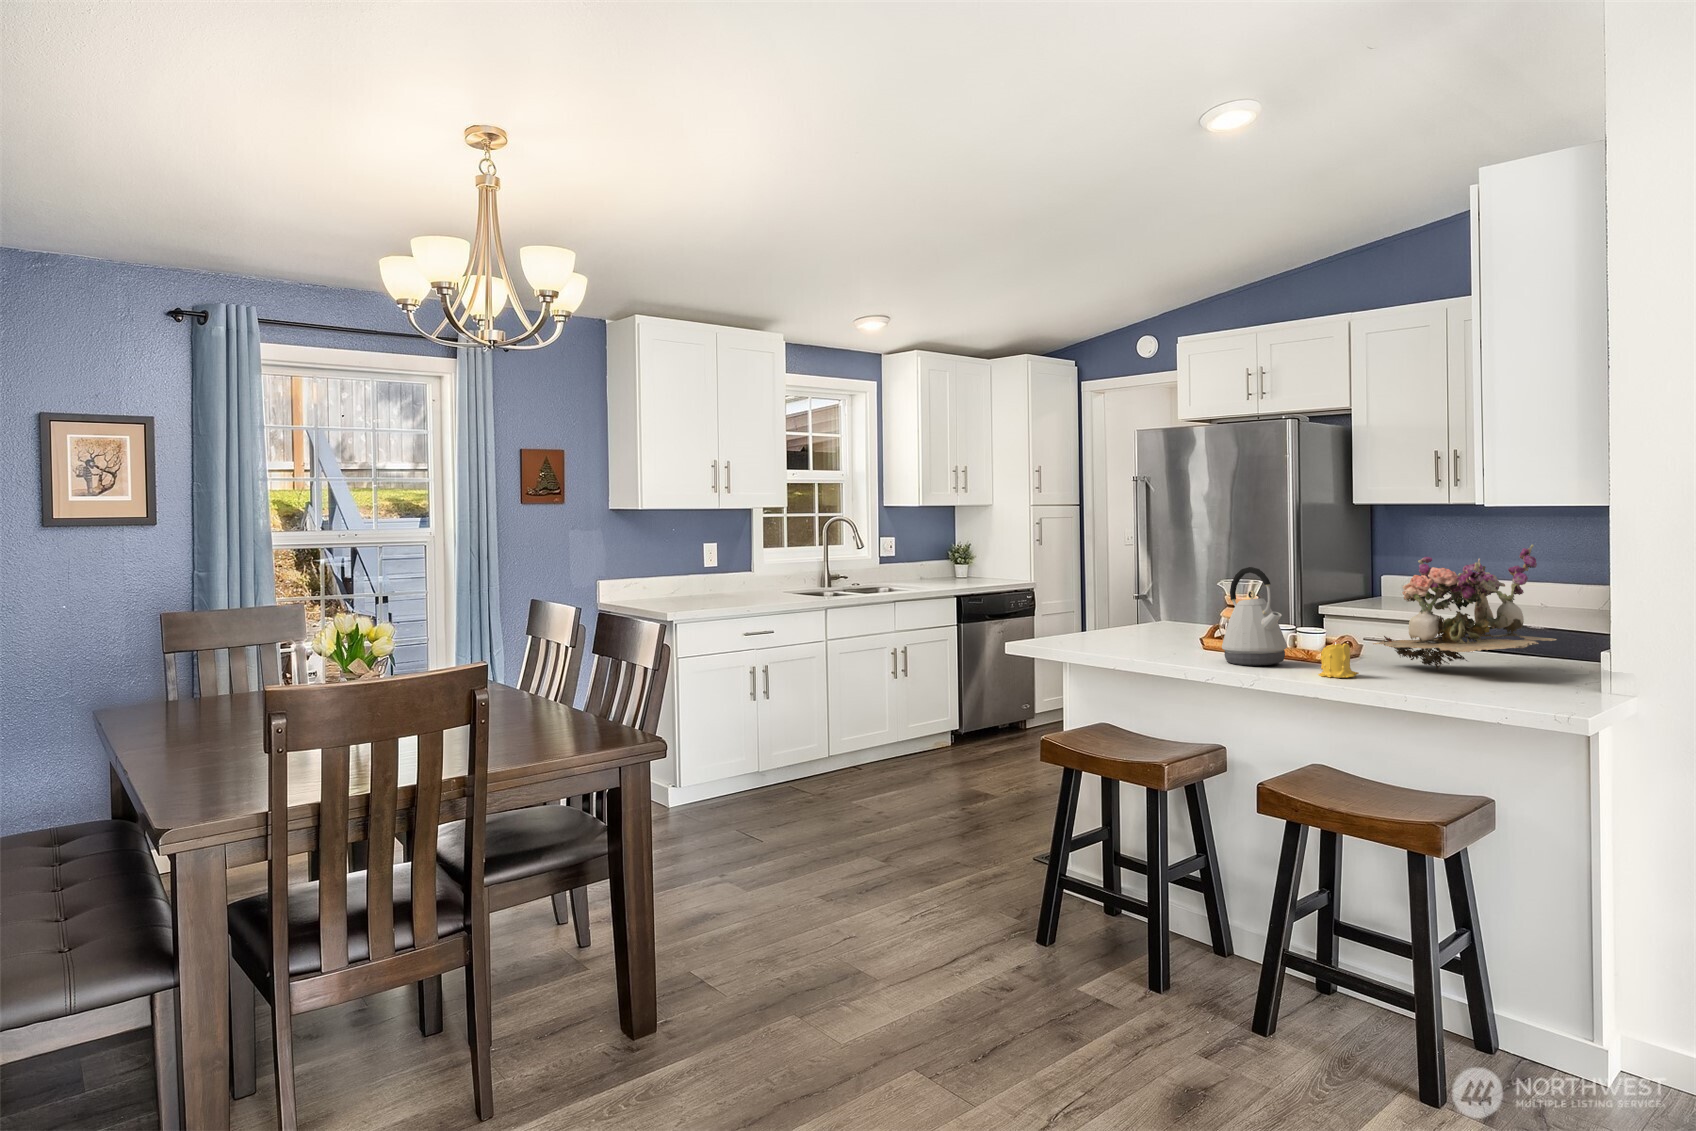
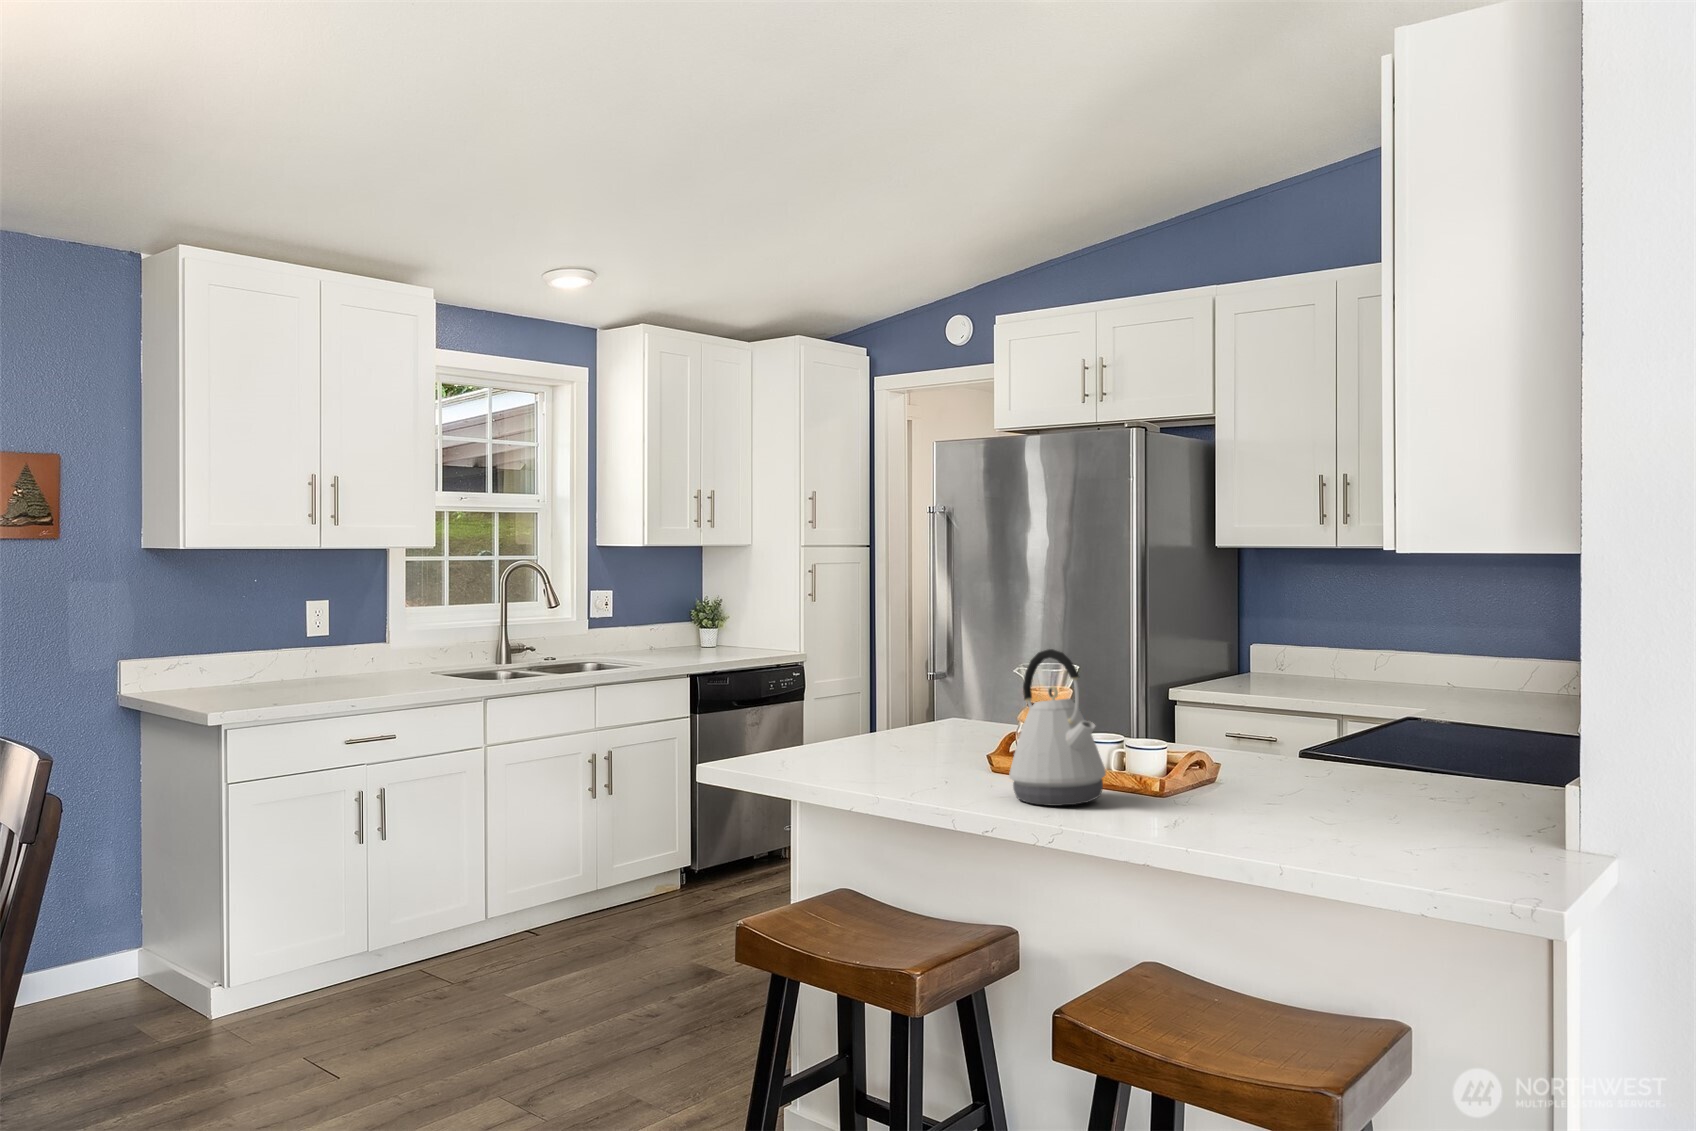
flower arrangement: present [1373,544,1557,669] -> none [1231,615,1491,808]
candle: present [1318,643,1359,678] -> none [1148,769,1209,829]

